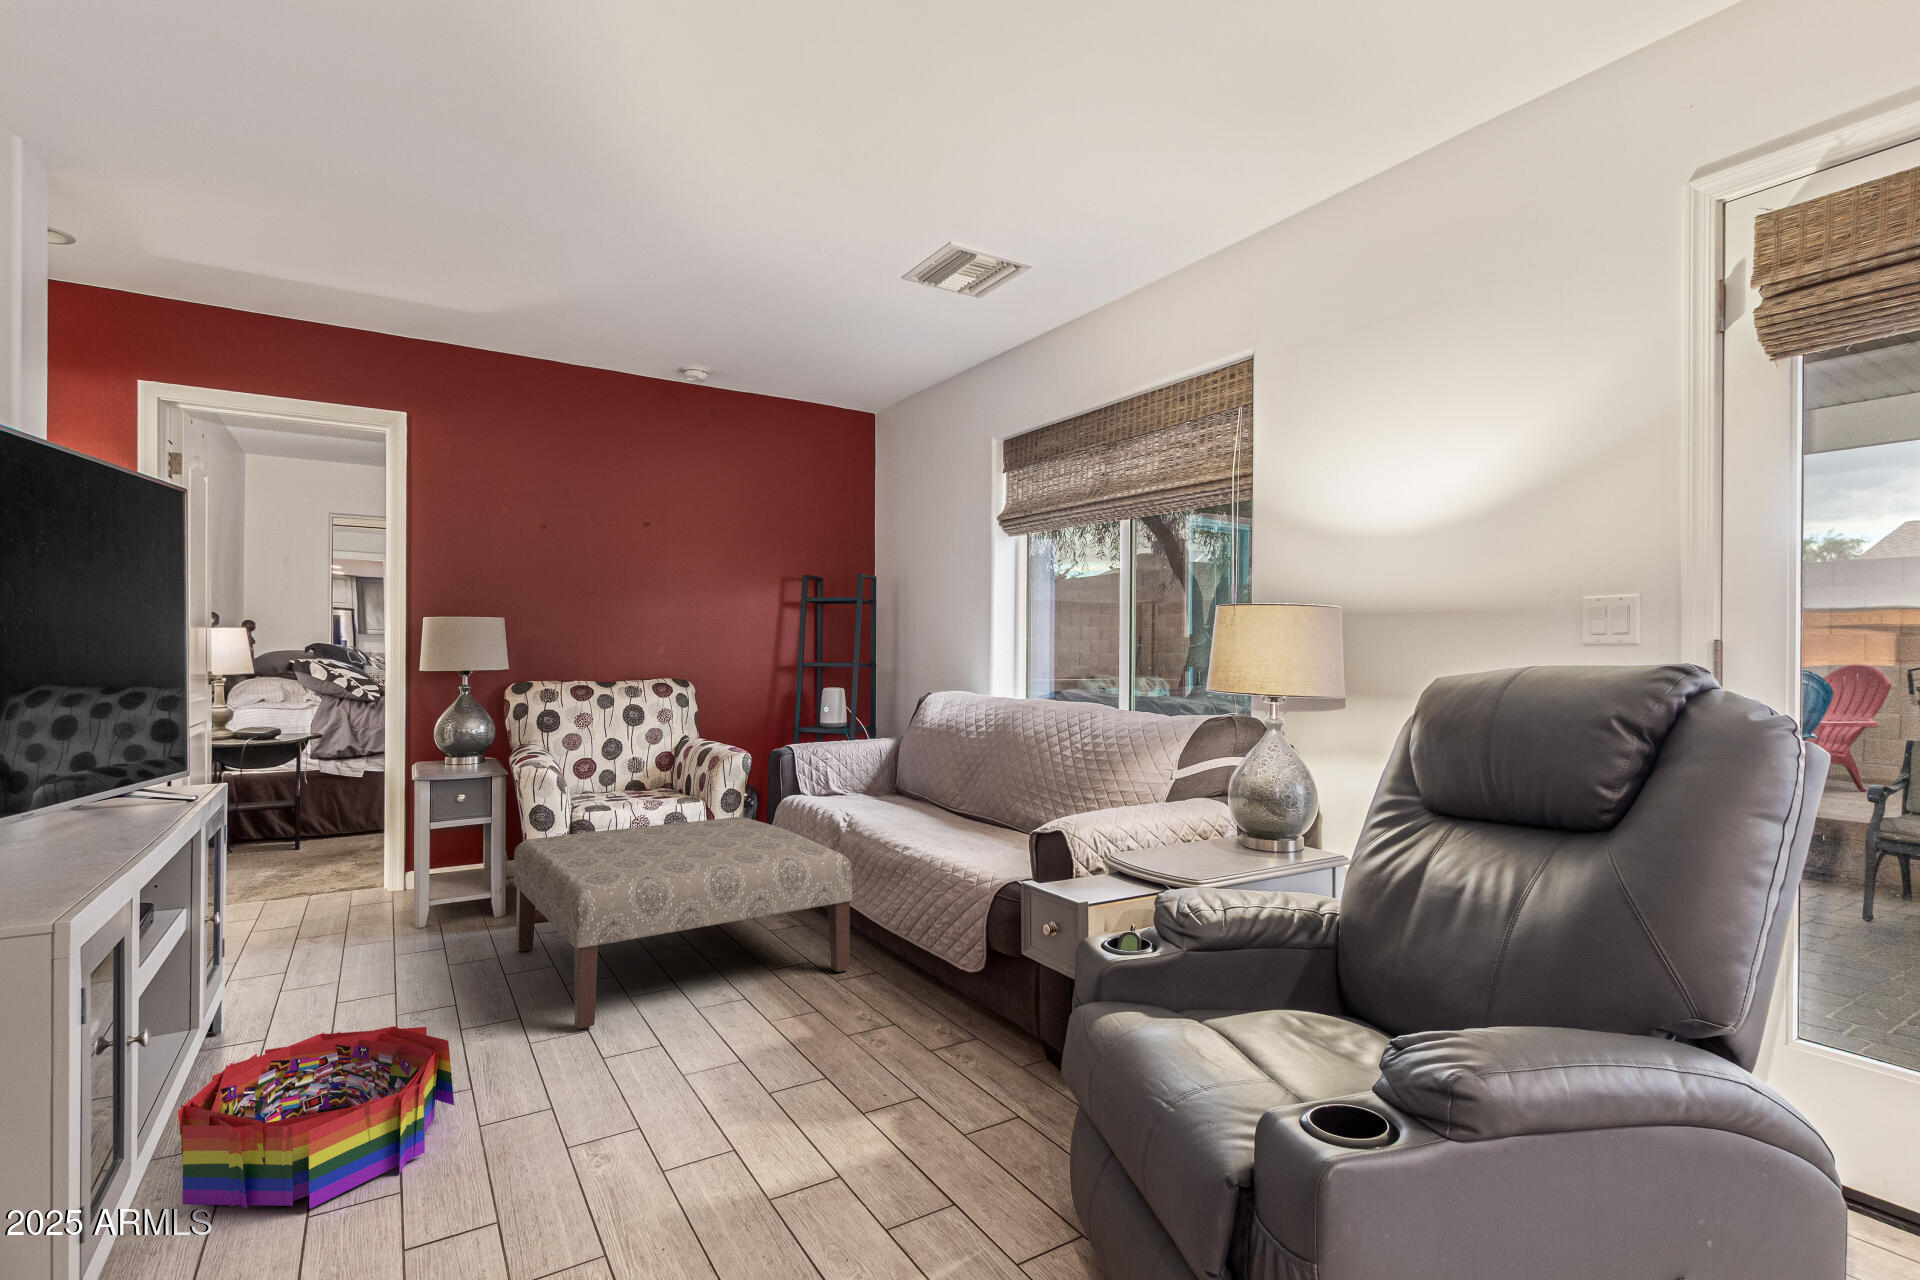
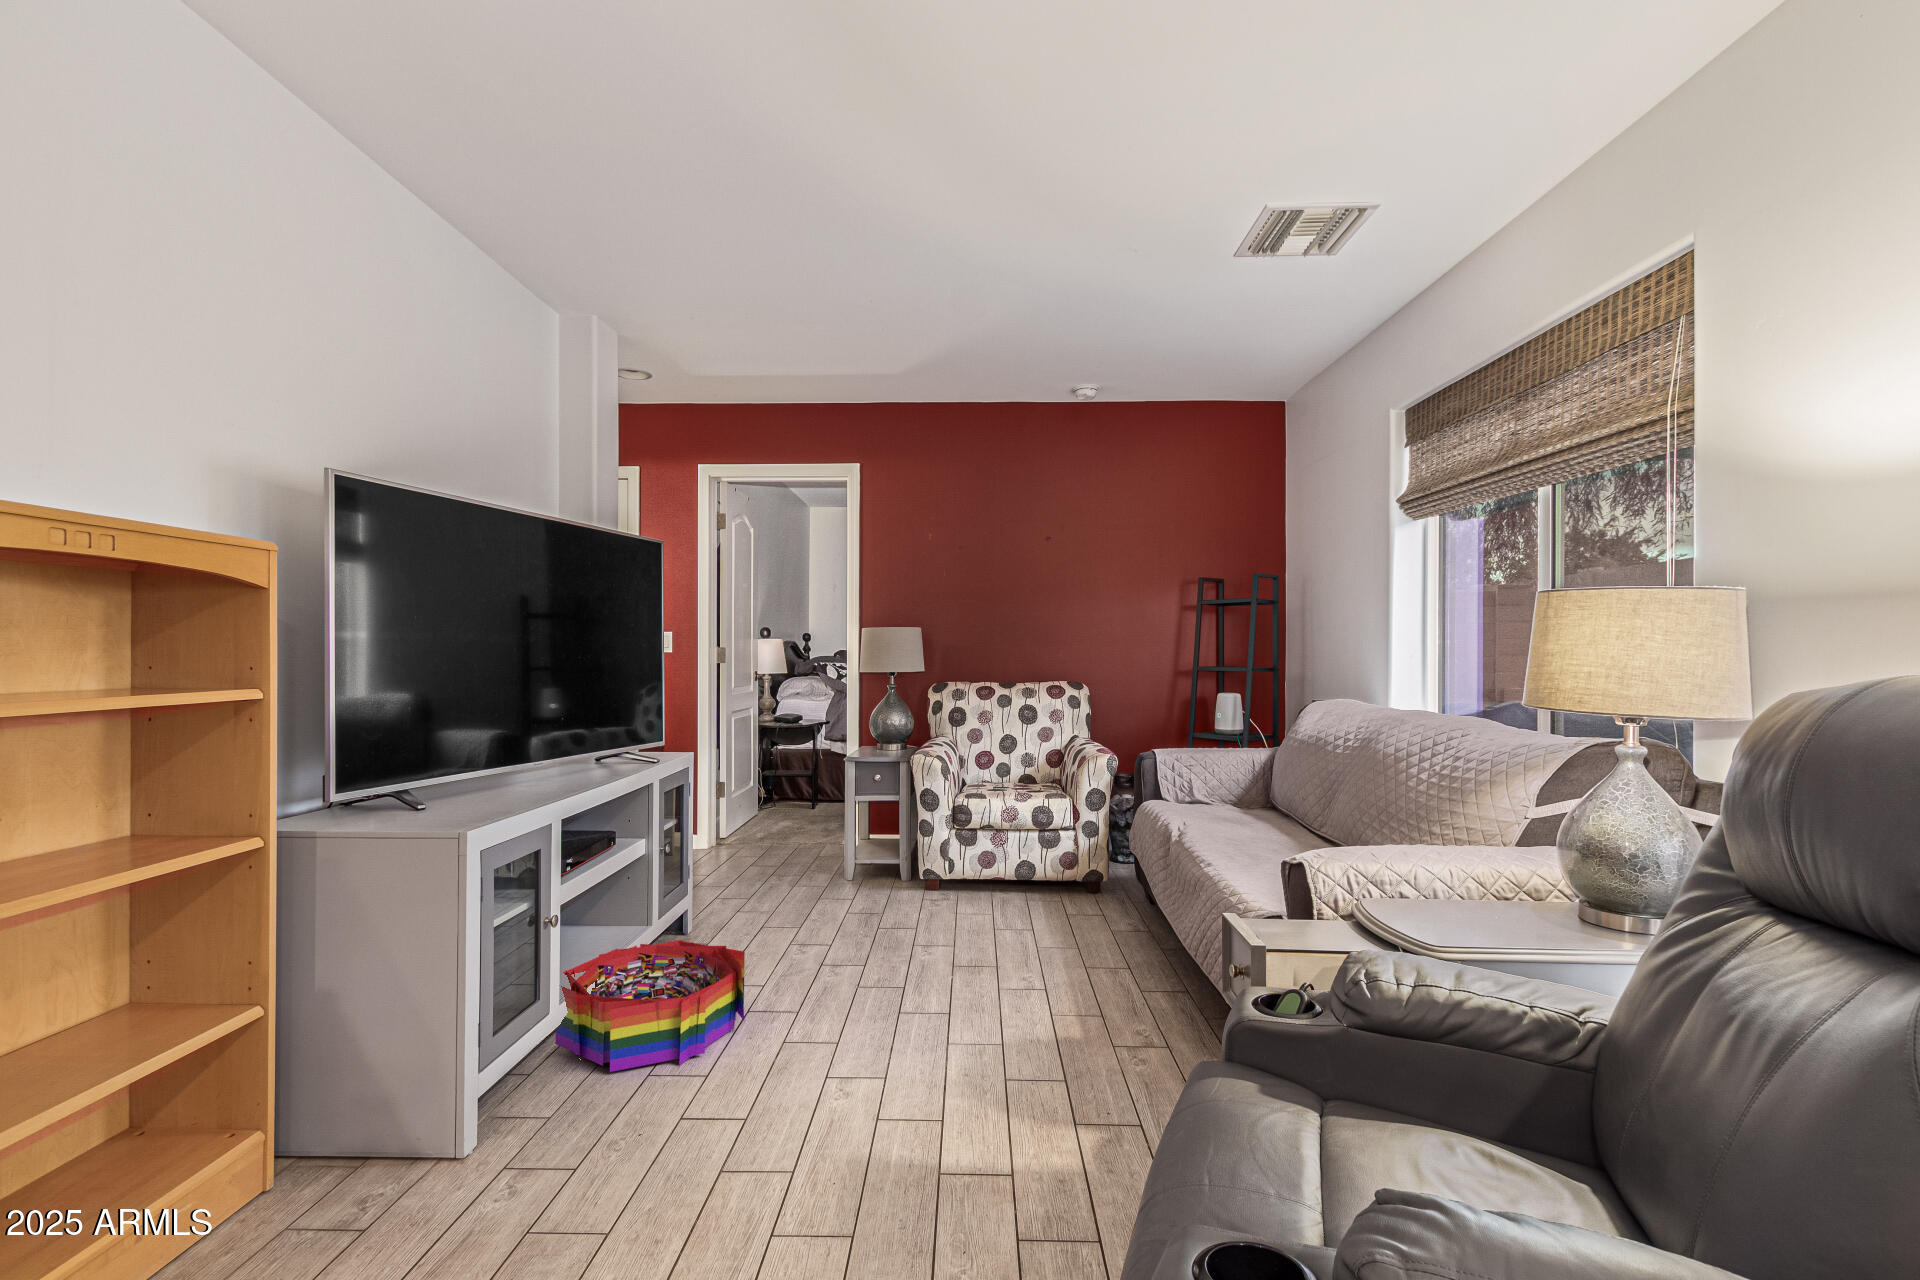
ottoman: present [514,817,852,1029] -> none [881,813,1161,987]

